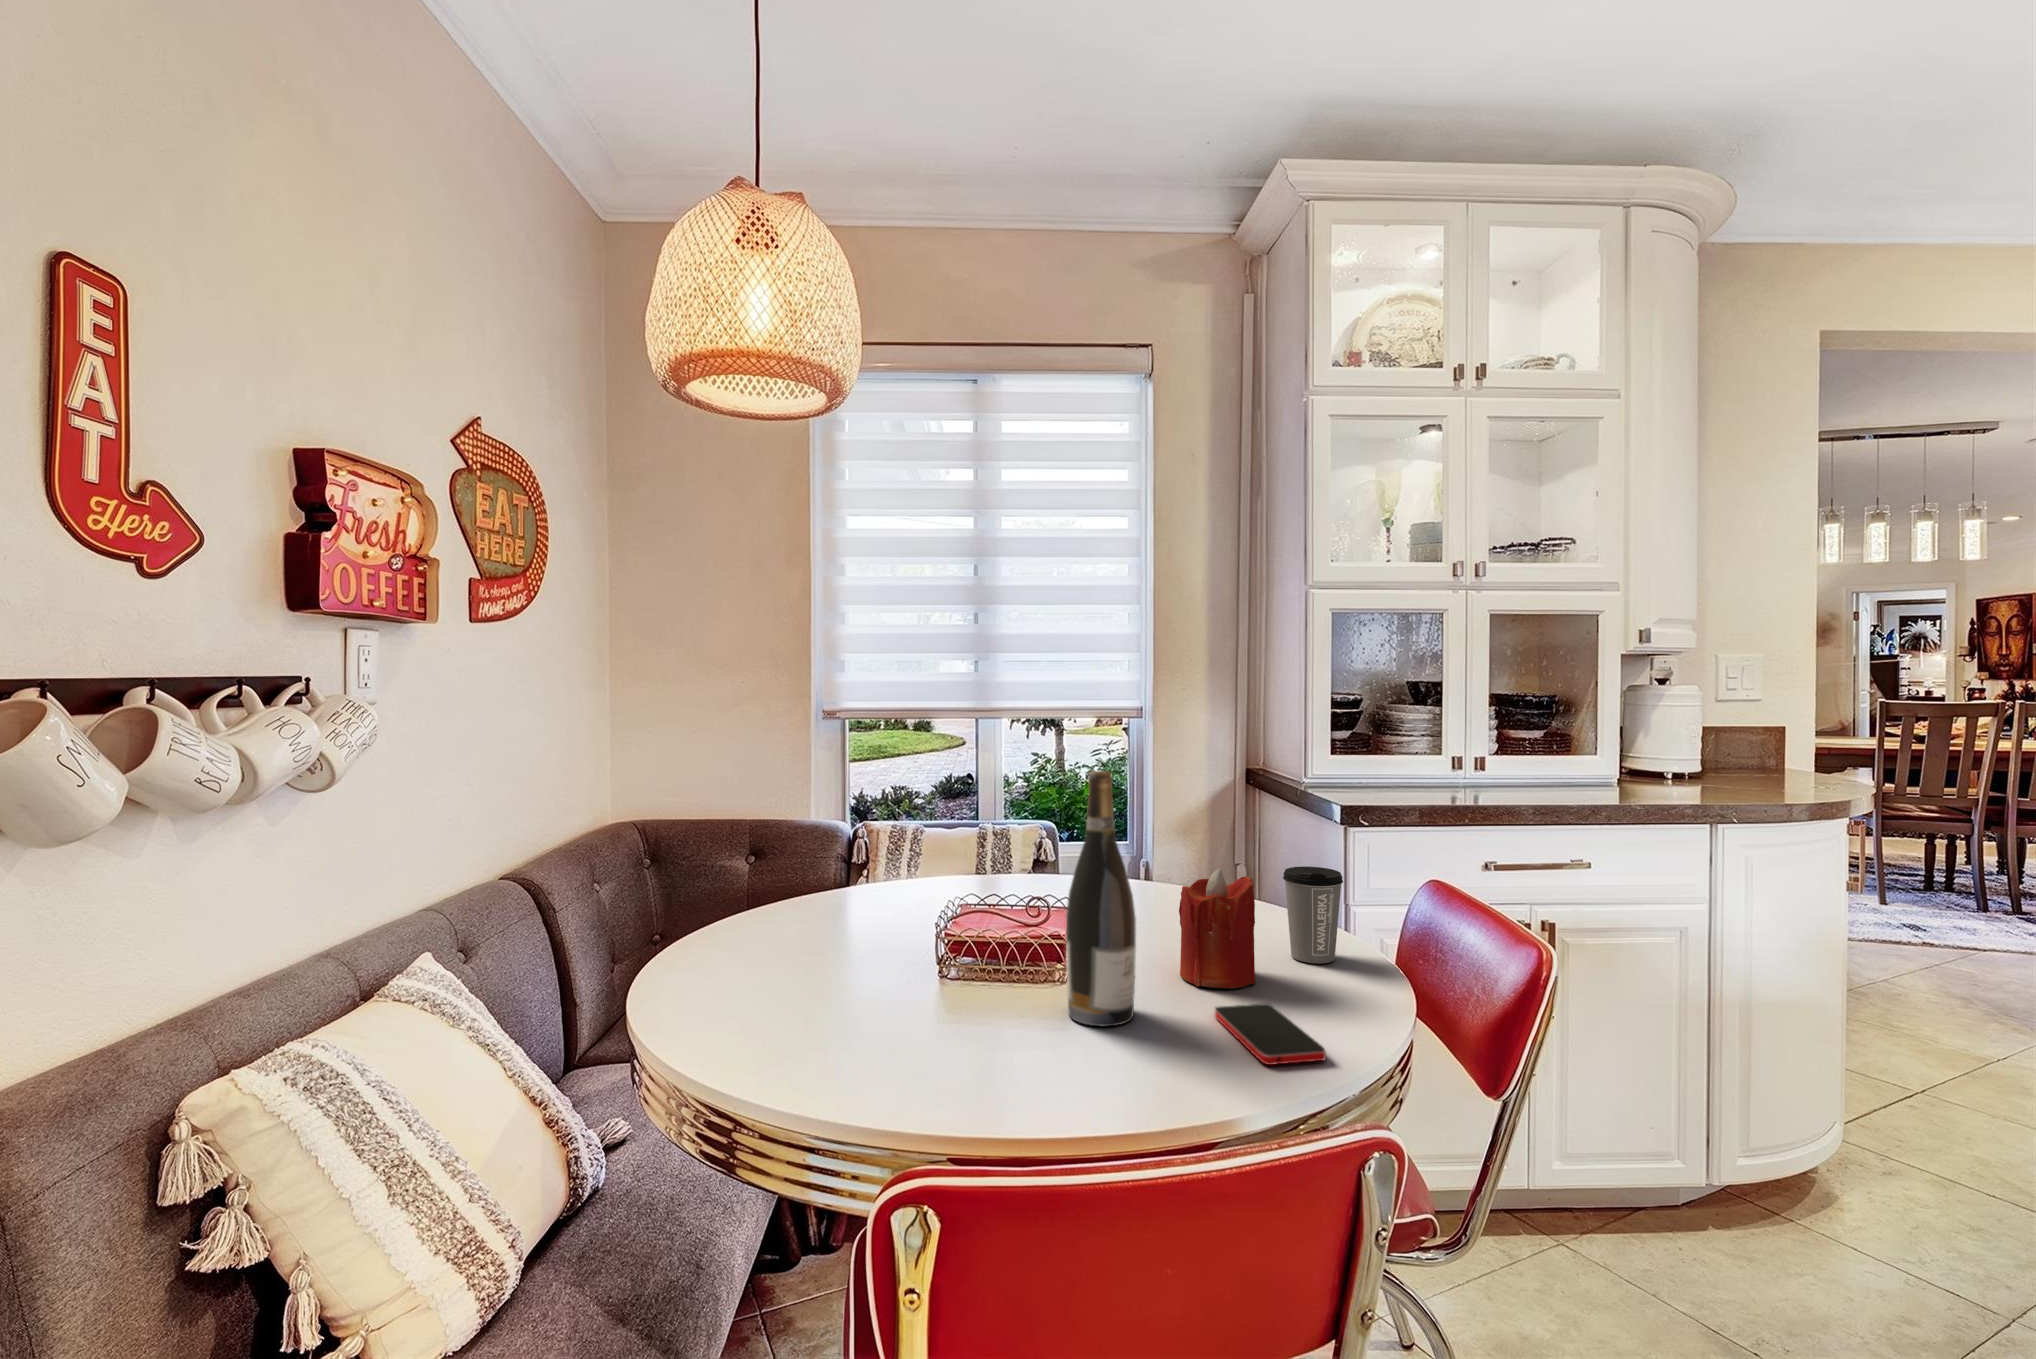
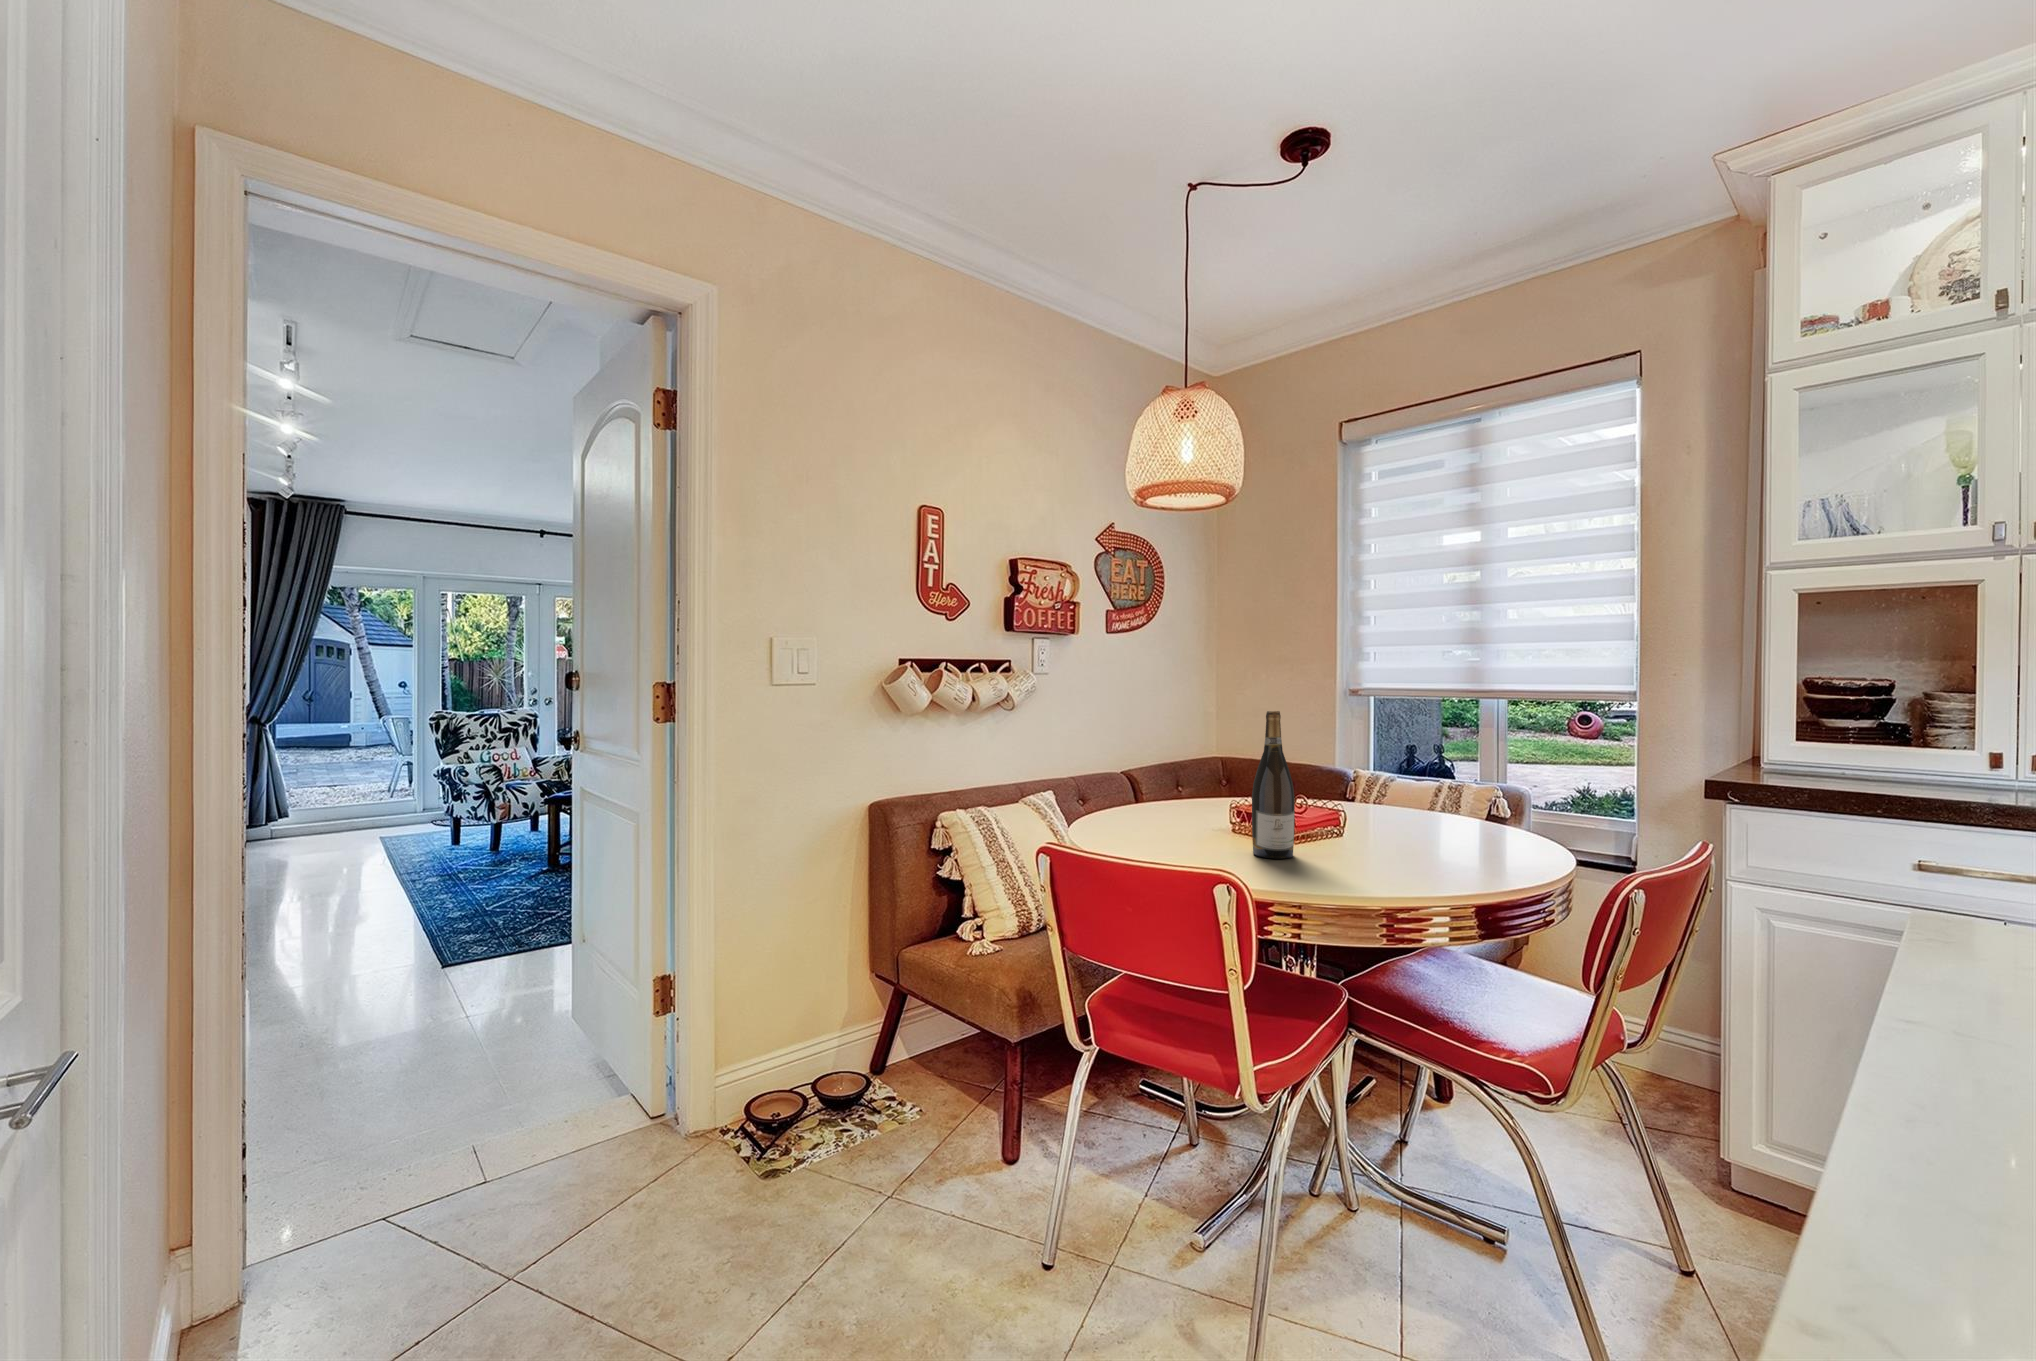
coffee cup: present [1283,866,1343,963] -> none [1461,799,1510,870]
candle: present [1179,868,1255,988] -> none [1357,786,1413,865]
smartphone: present [1215,1004,1326,1065] -> none [1306,862,1371,887]

